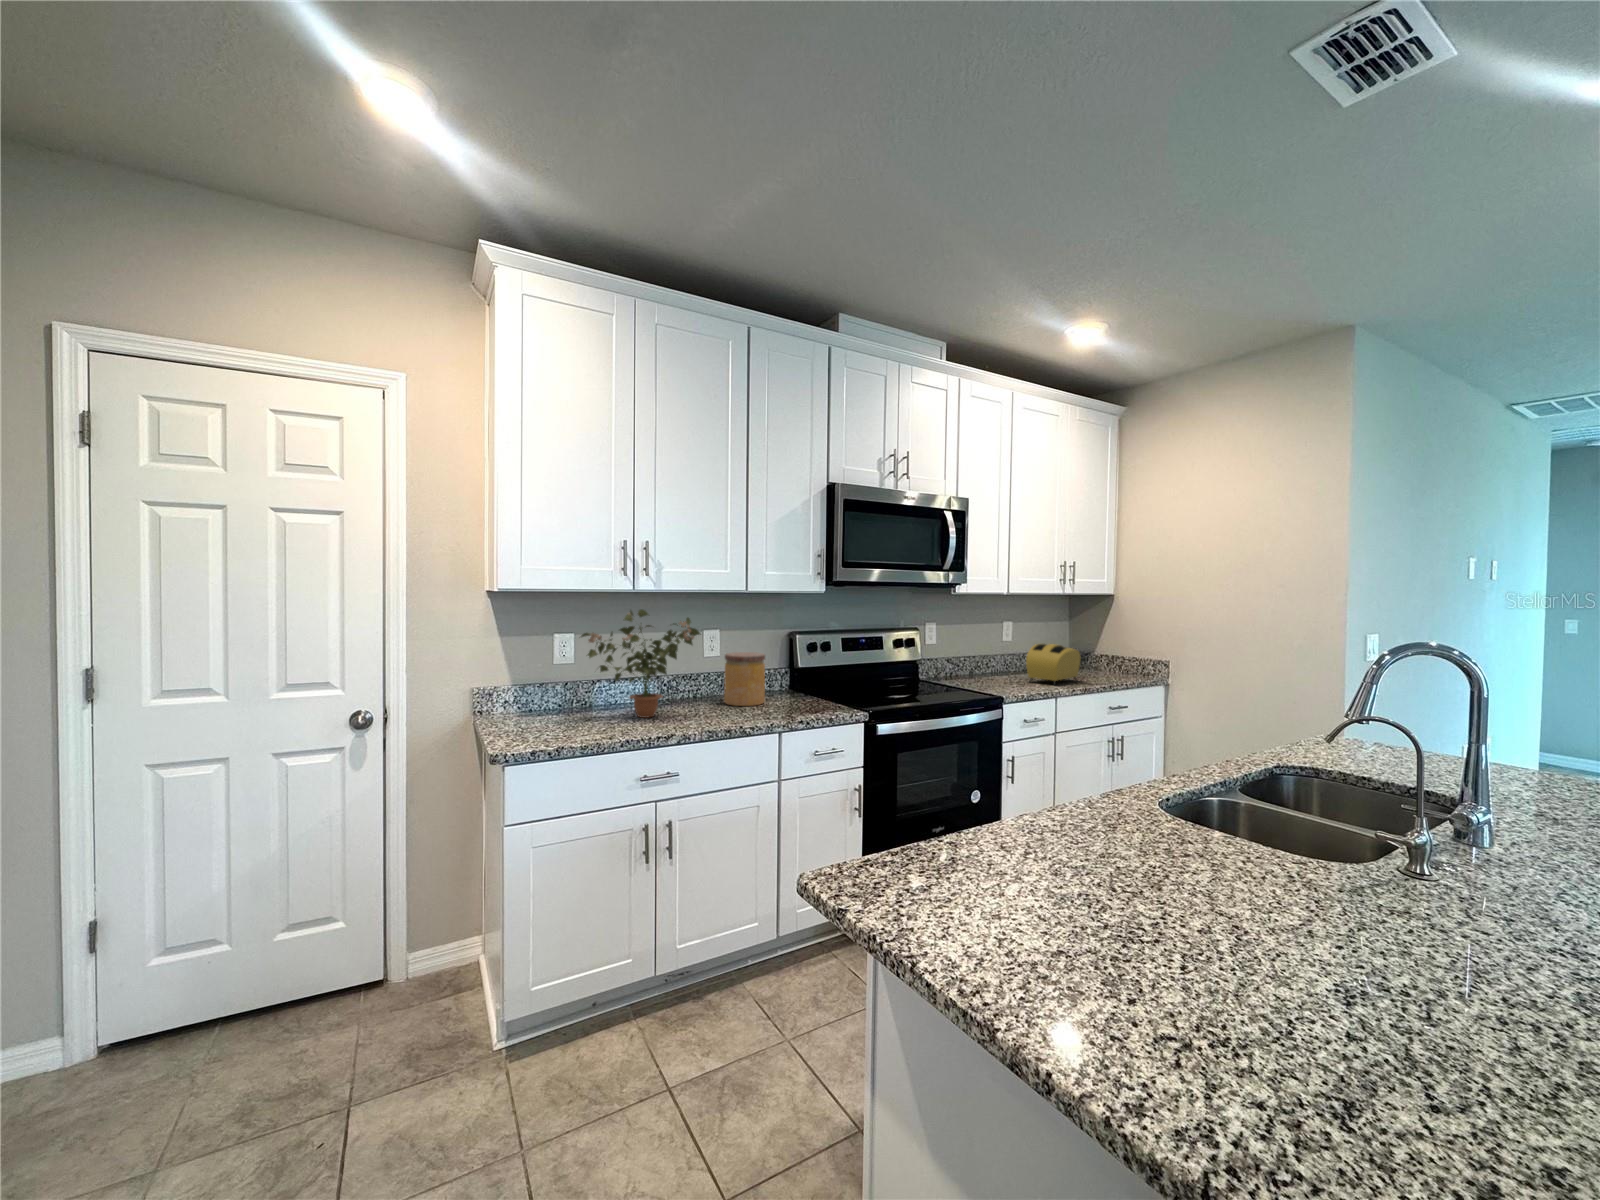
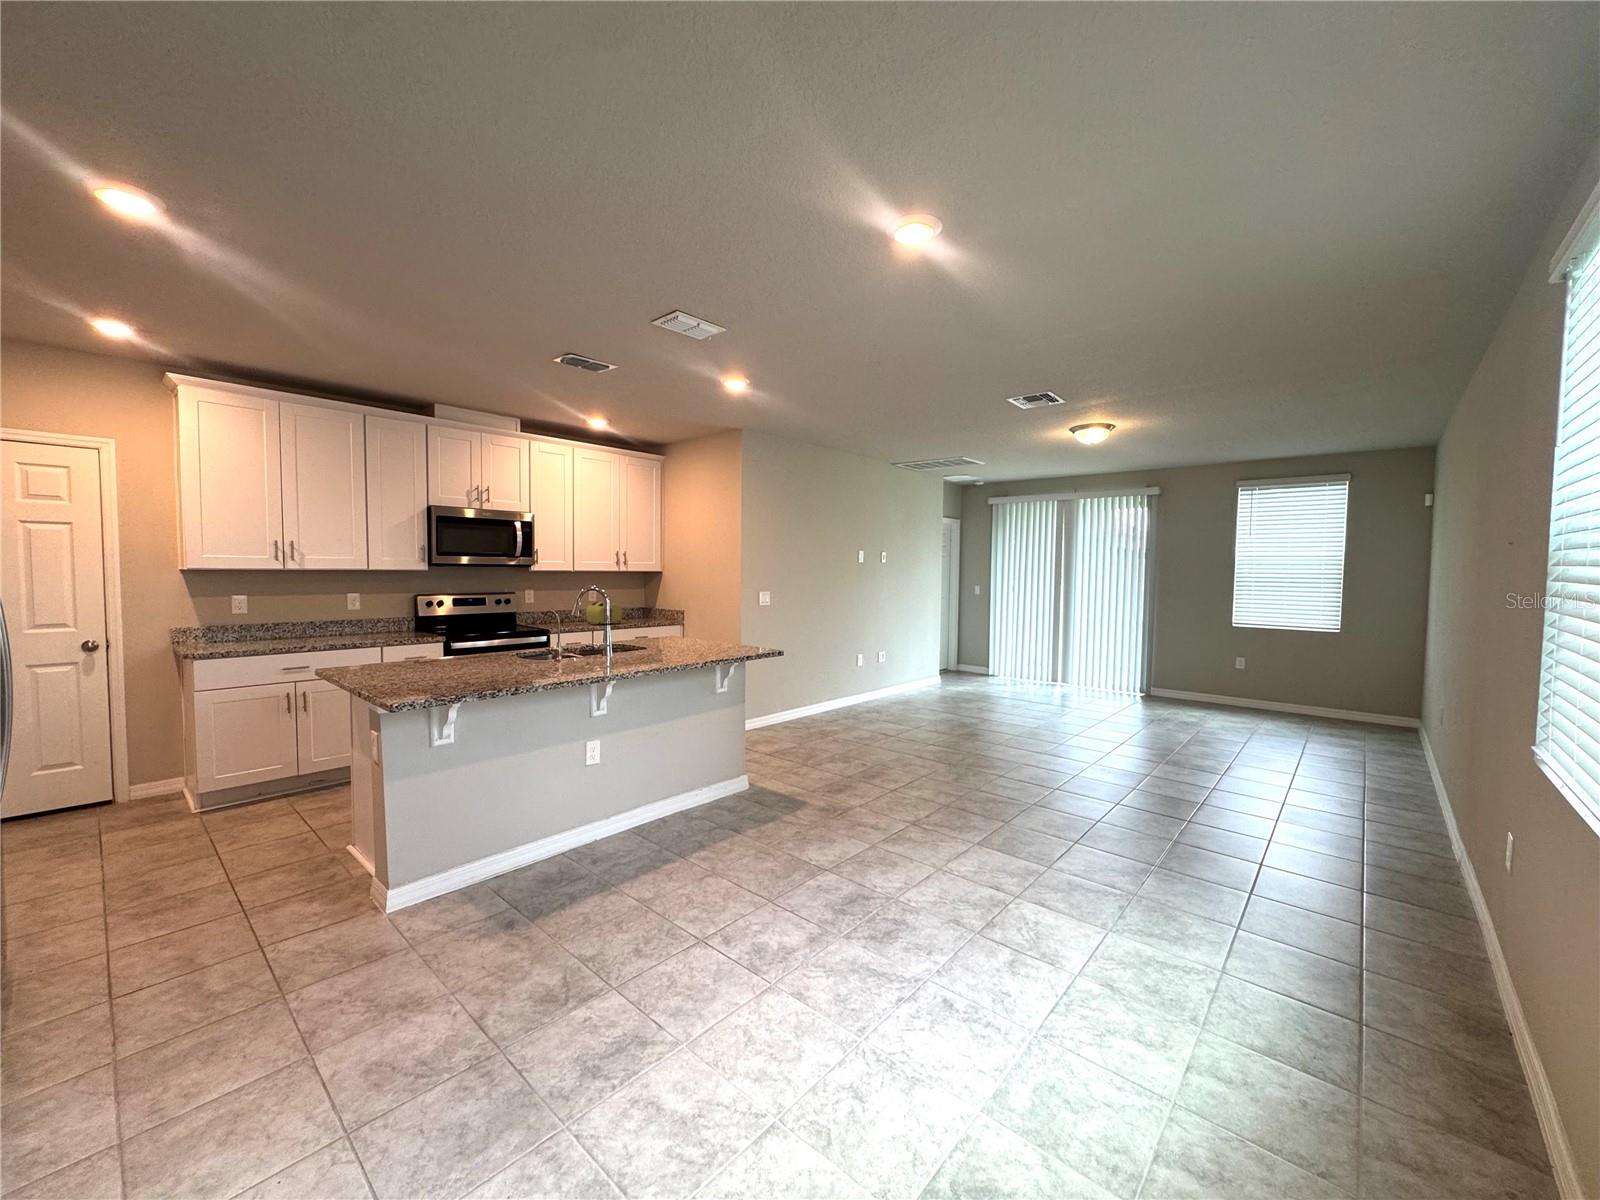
potted plant: present [581,609,701,718] -> none [247,580,332,642]
jar: present [724,652,765,706] -> none [357,606,386,637]

